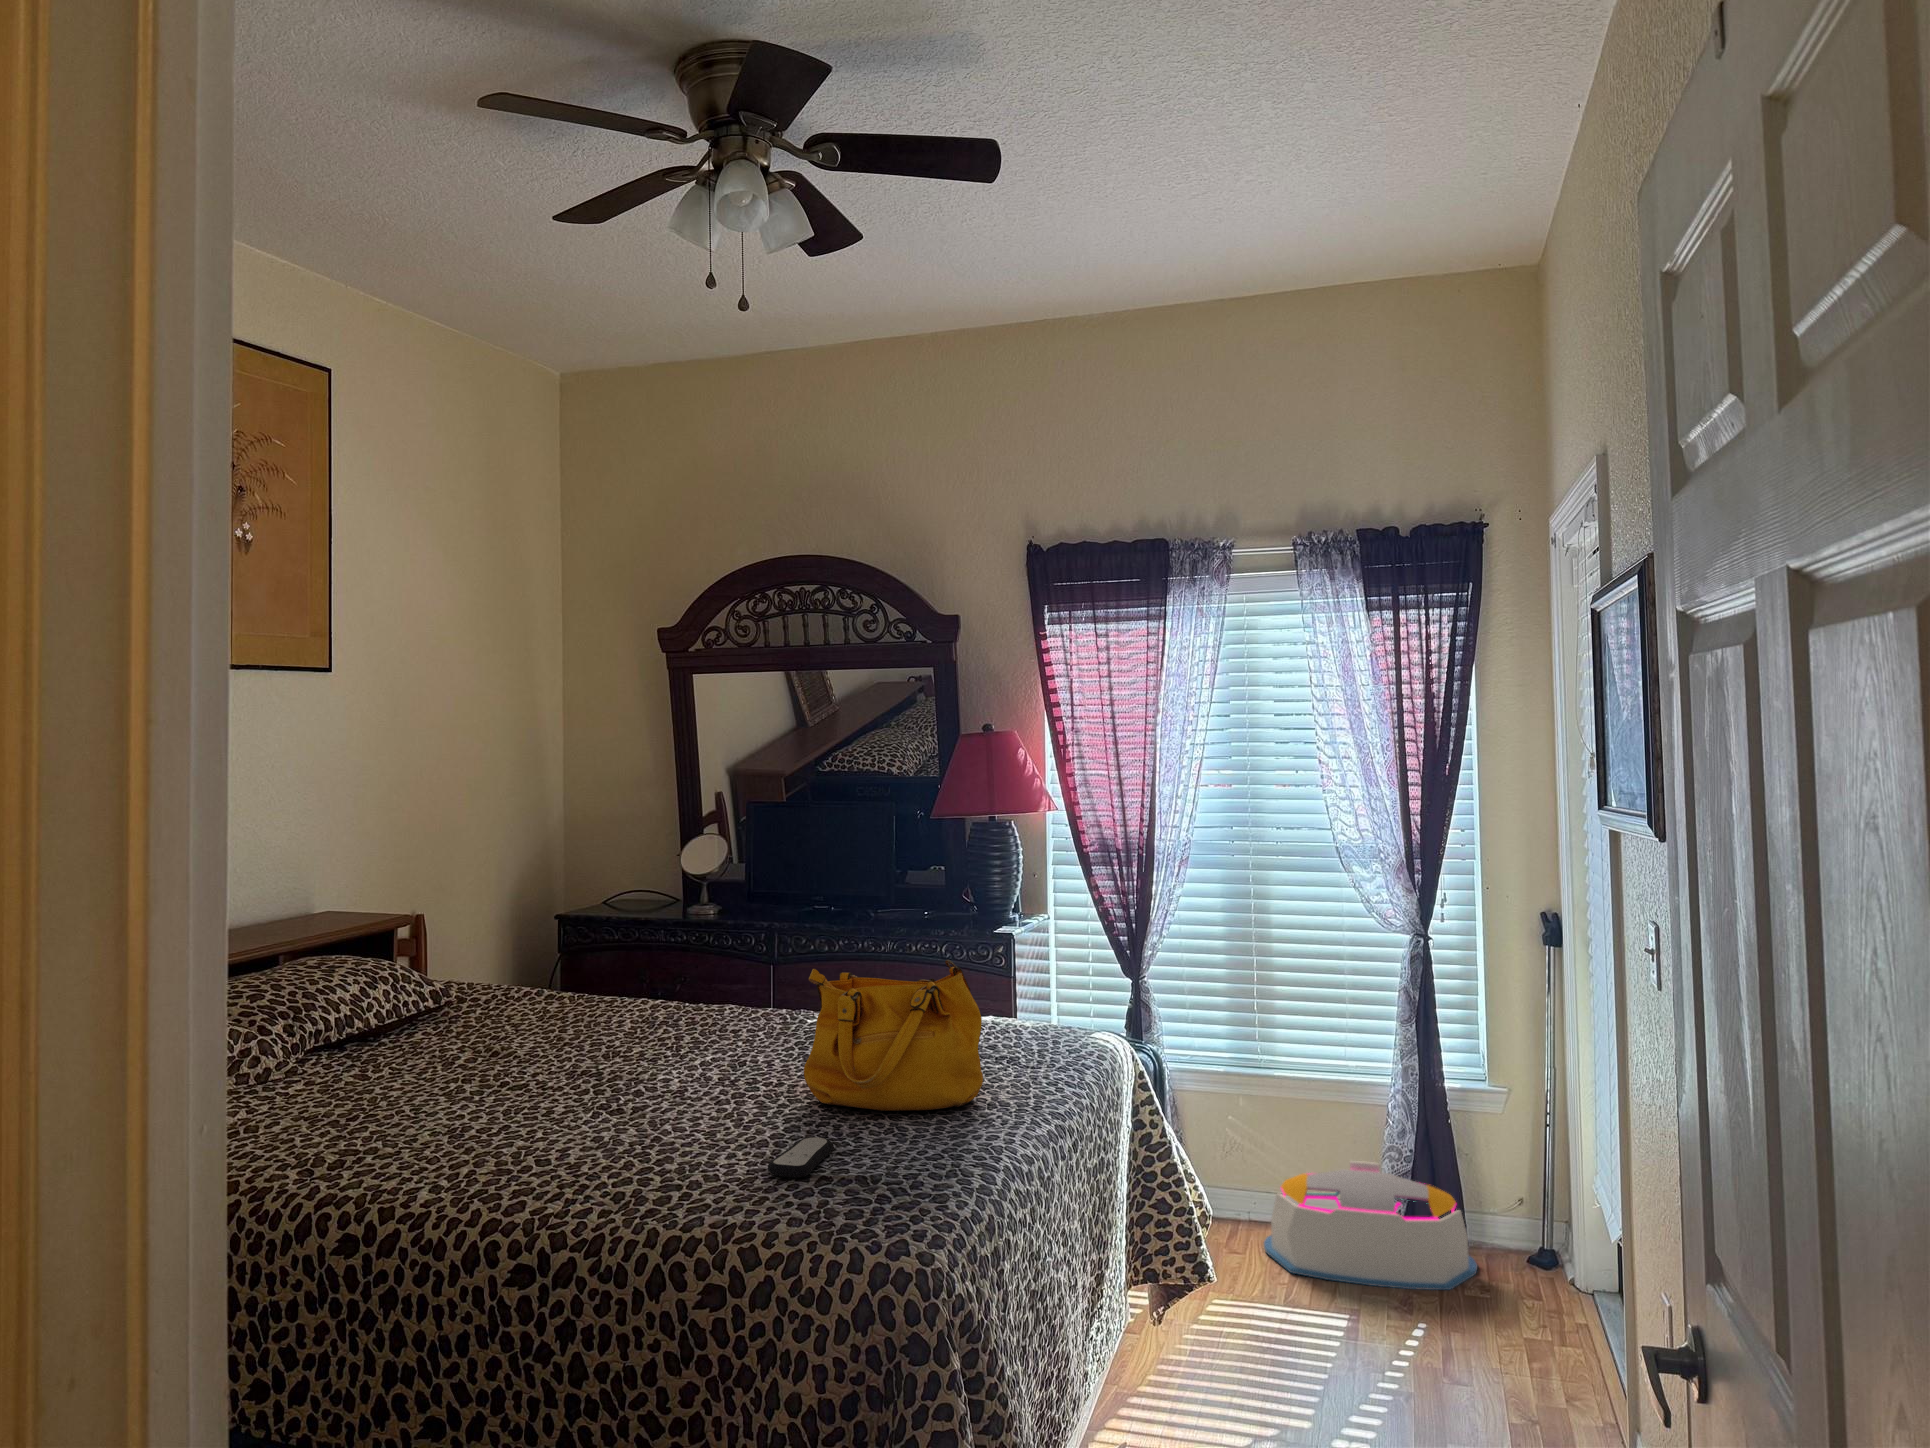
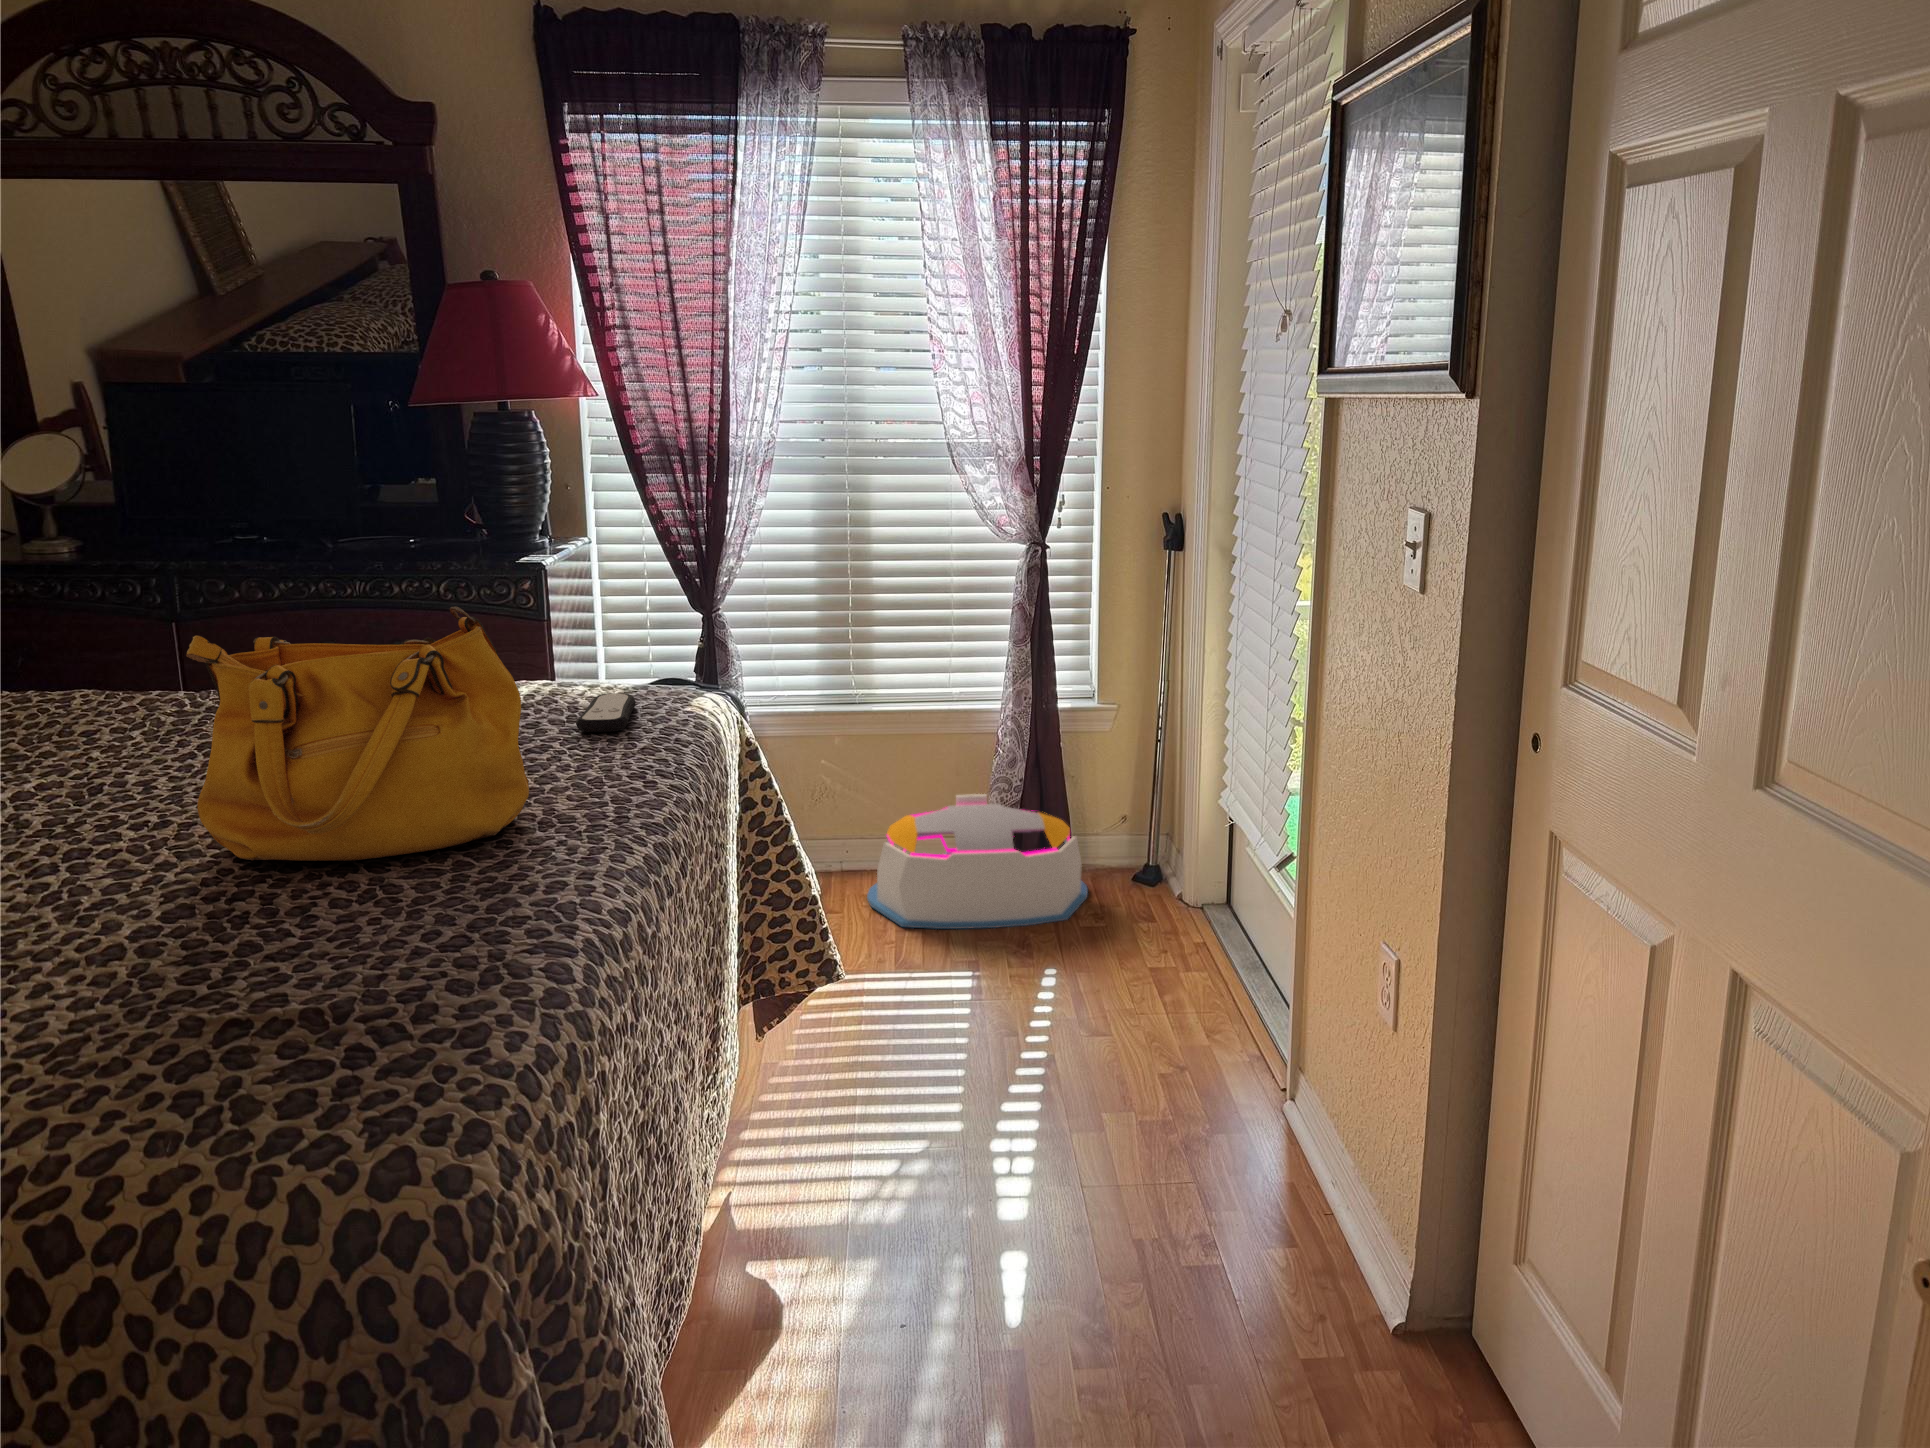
remote control: present [768,1137,834,1178] -> present [576,693,635,732]

